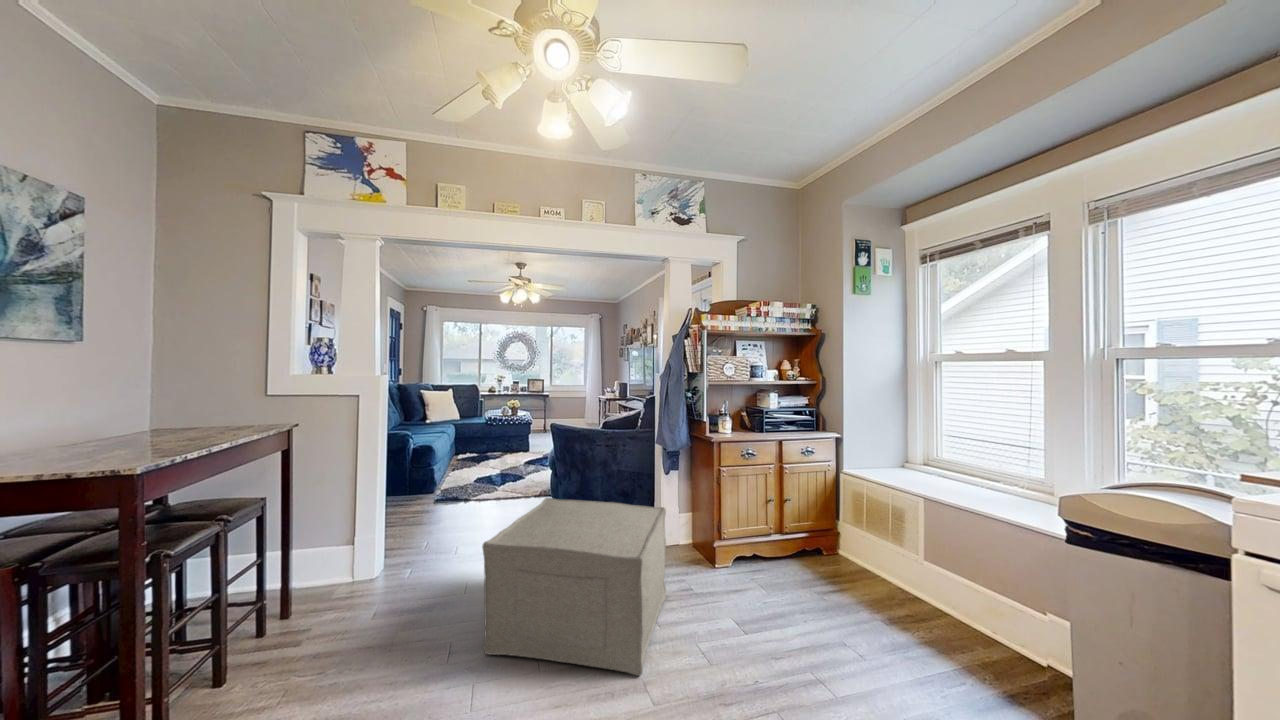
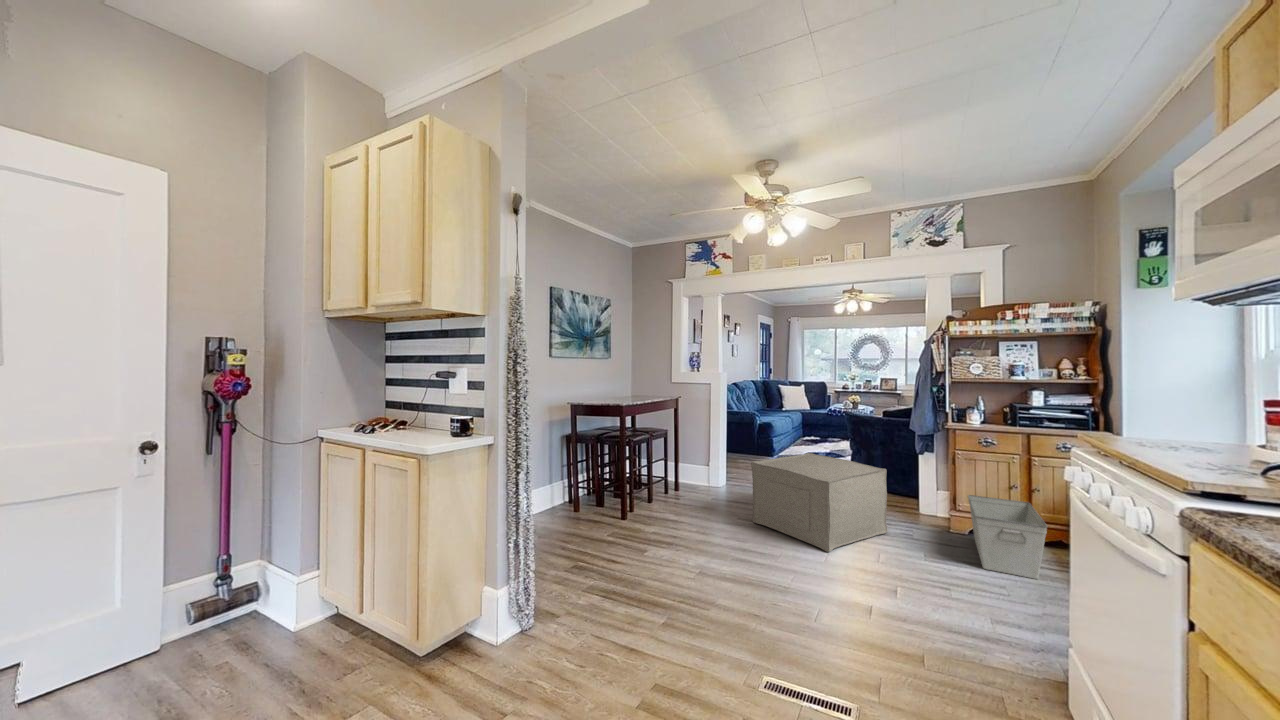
storage bin: none [735,515,844,616] -> present [968,495,1047,579]

